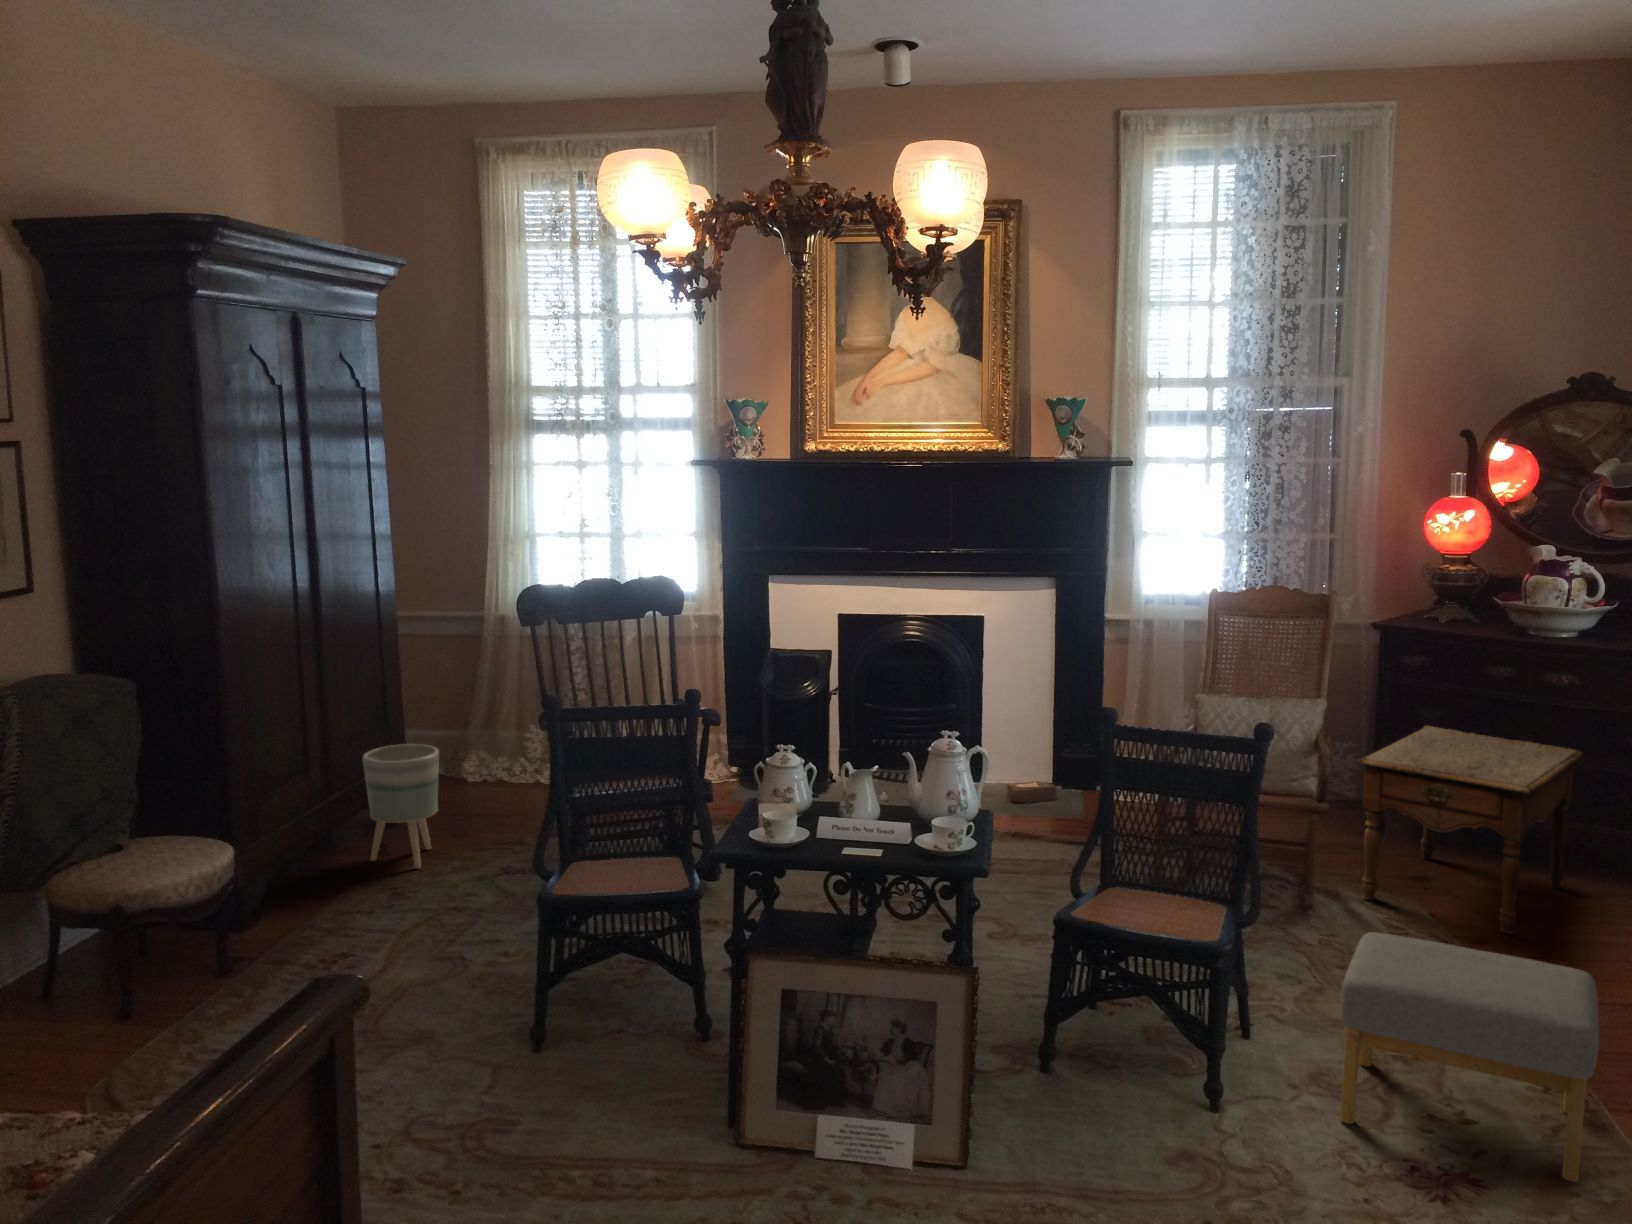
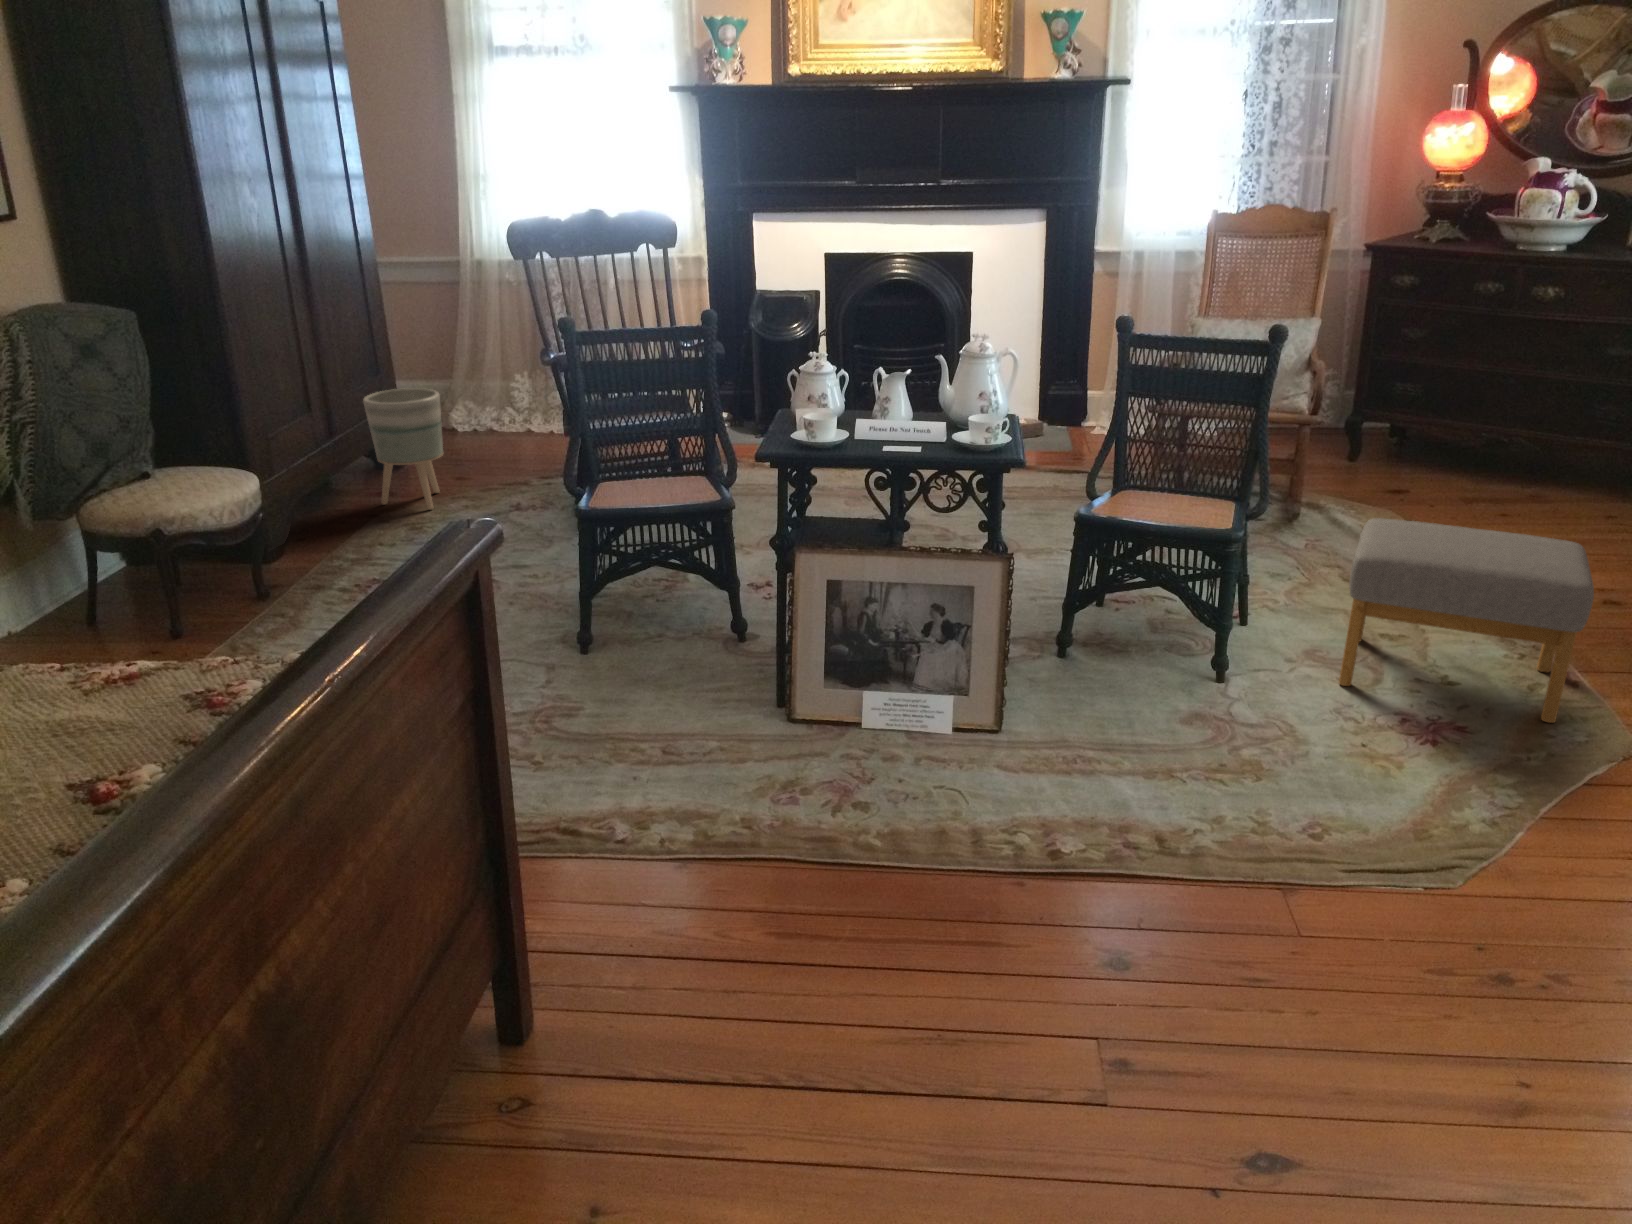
side table: present [1358,726,1583,934] -> none [1338,346,1558,533]

